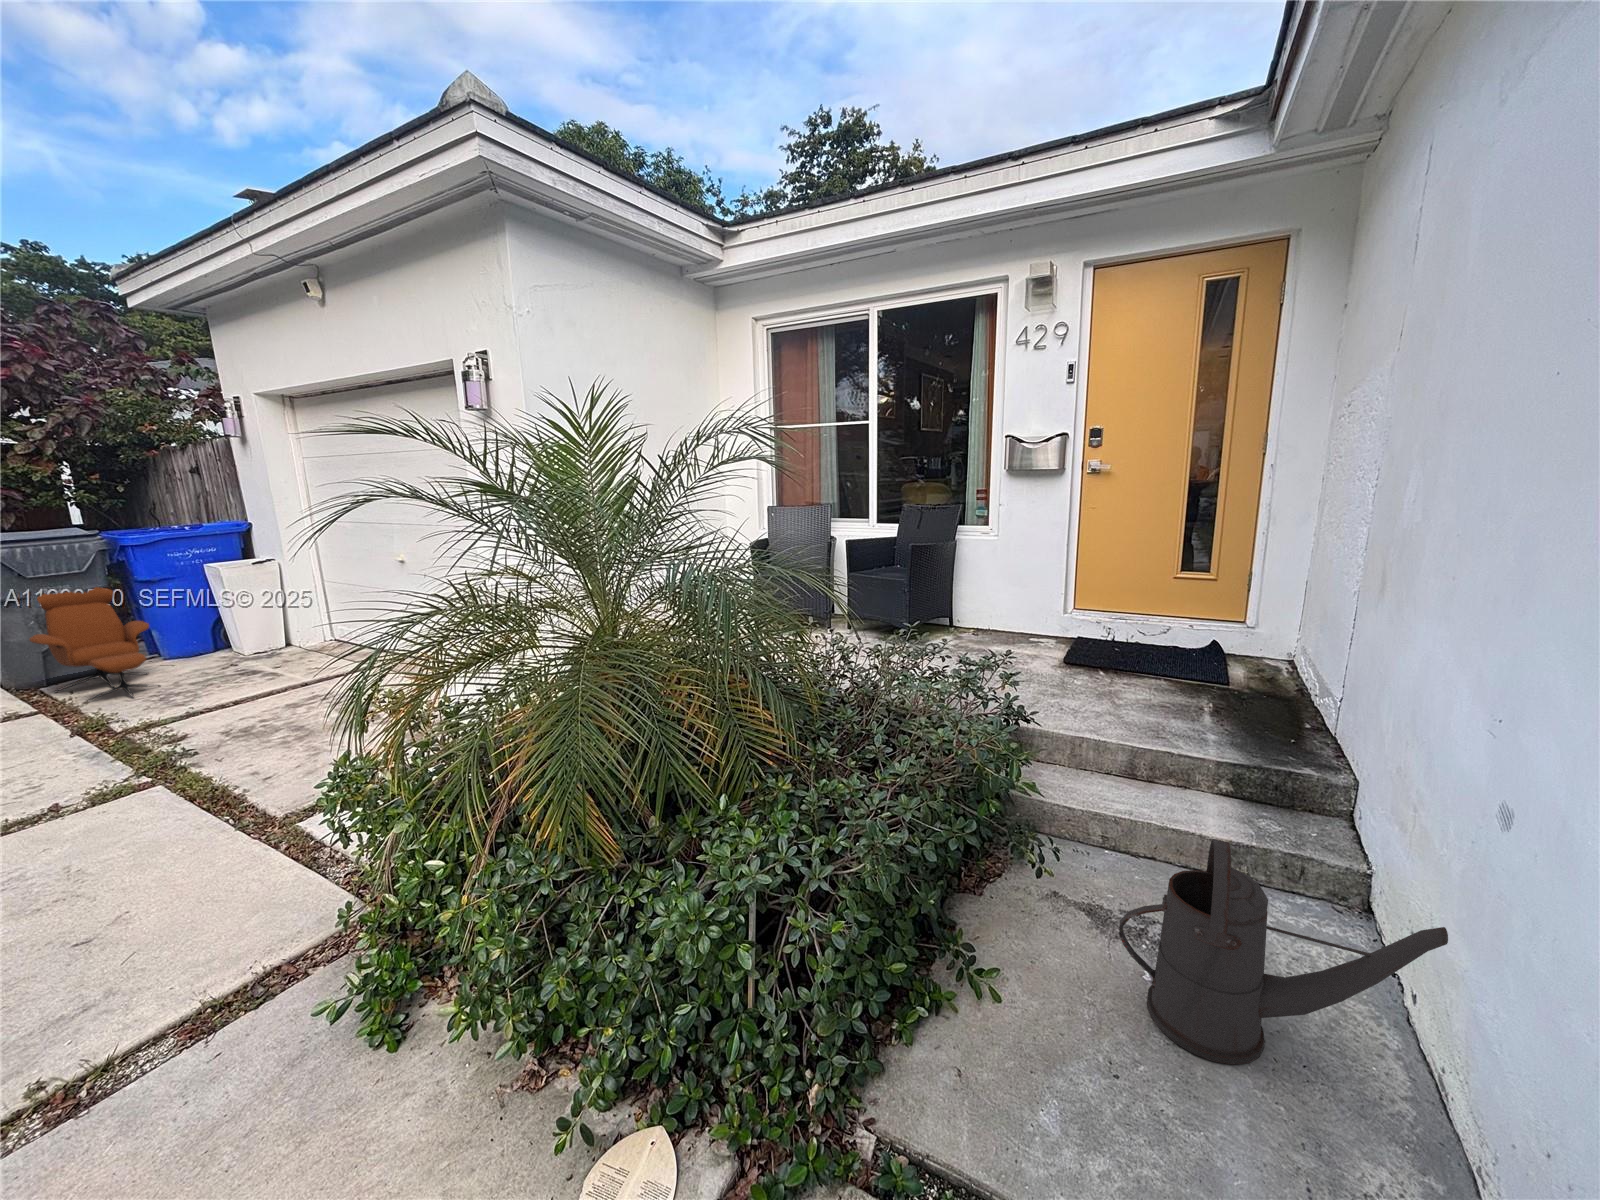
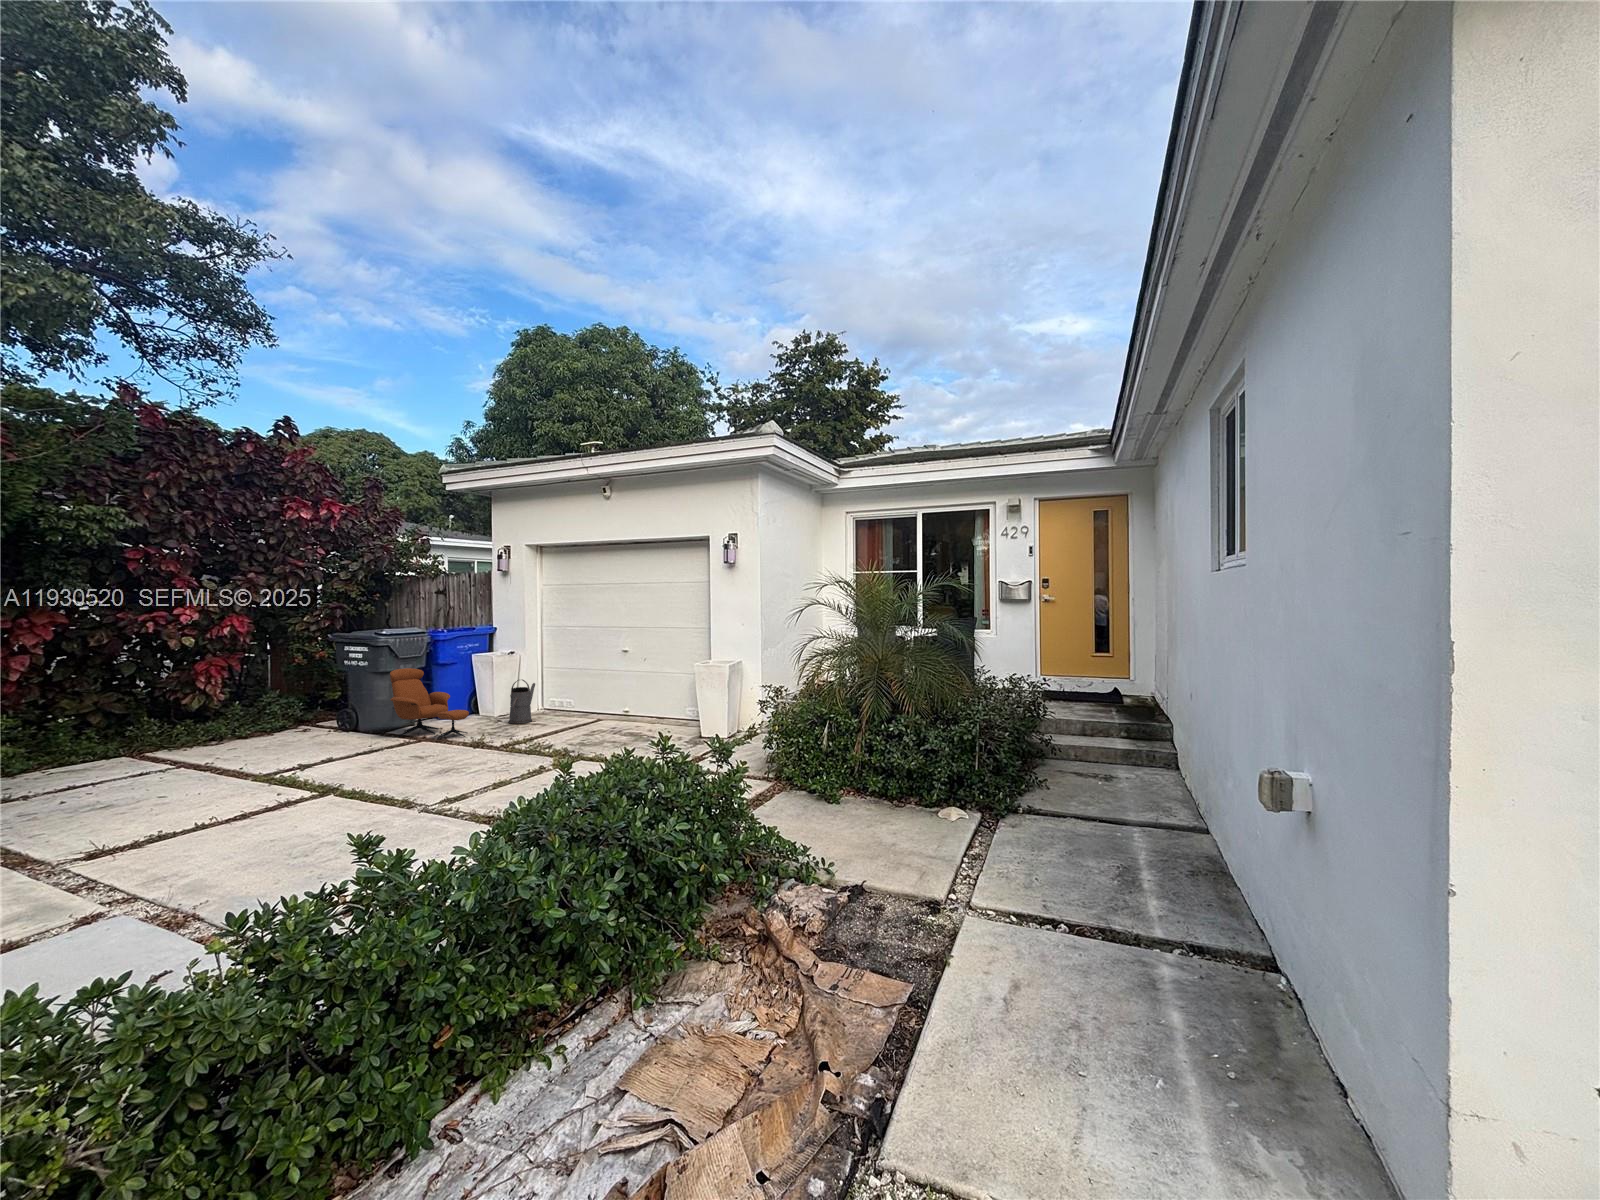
watering can: present [1119,839,1448,1065] -> present [509,679,535,723]

